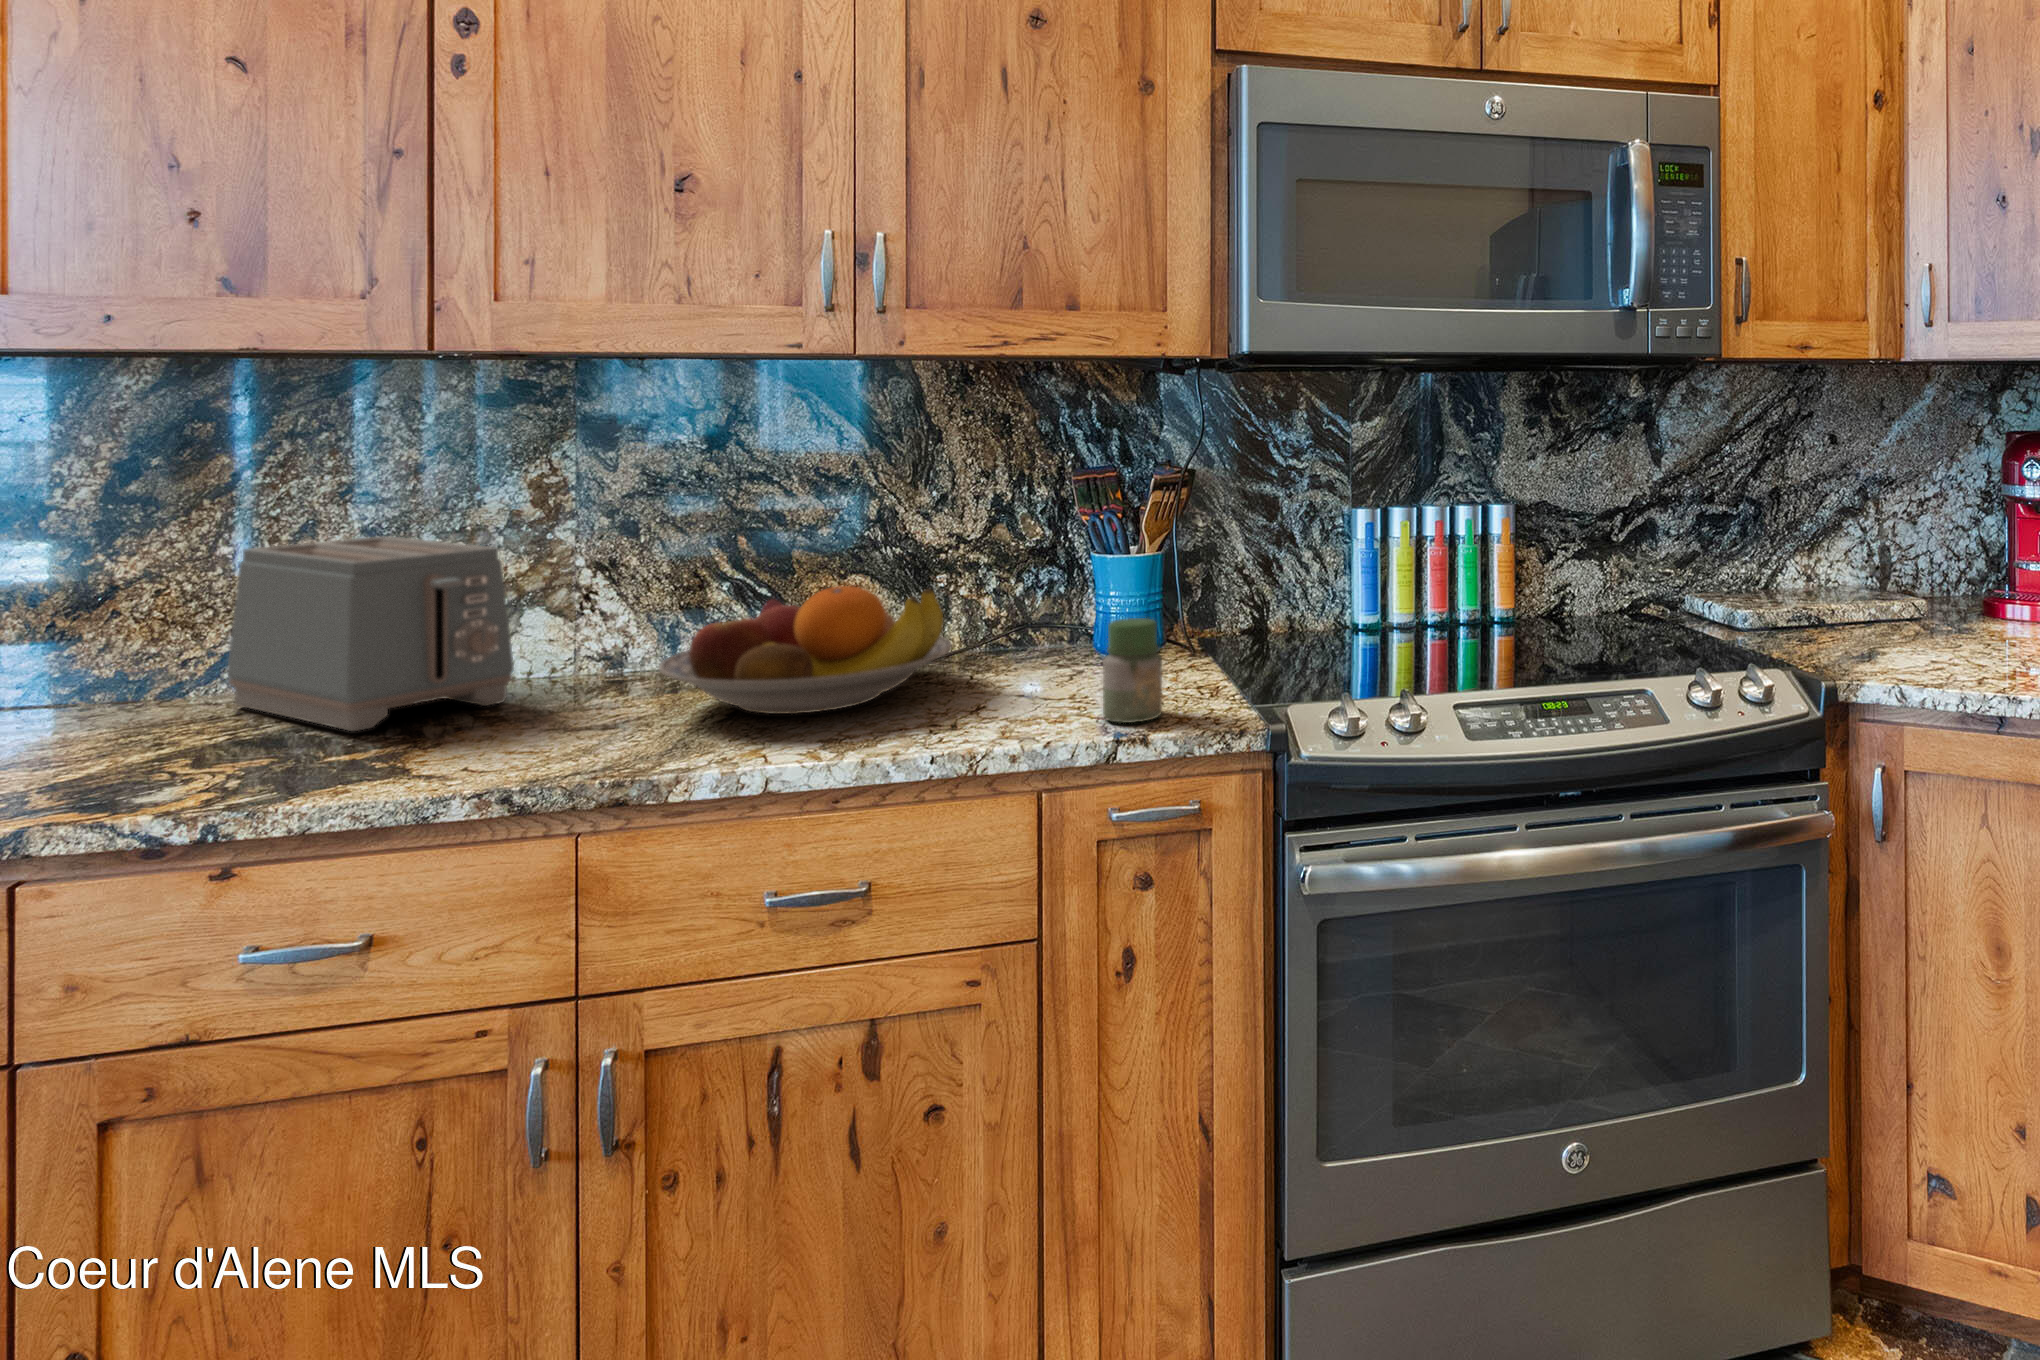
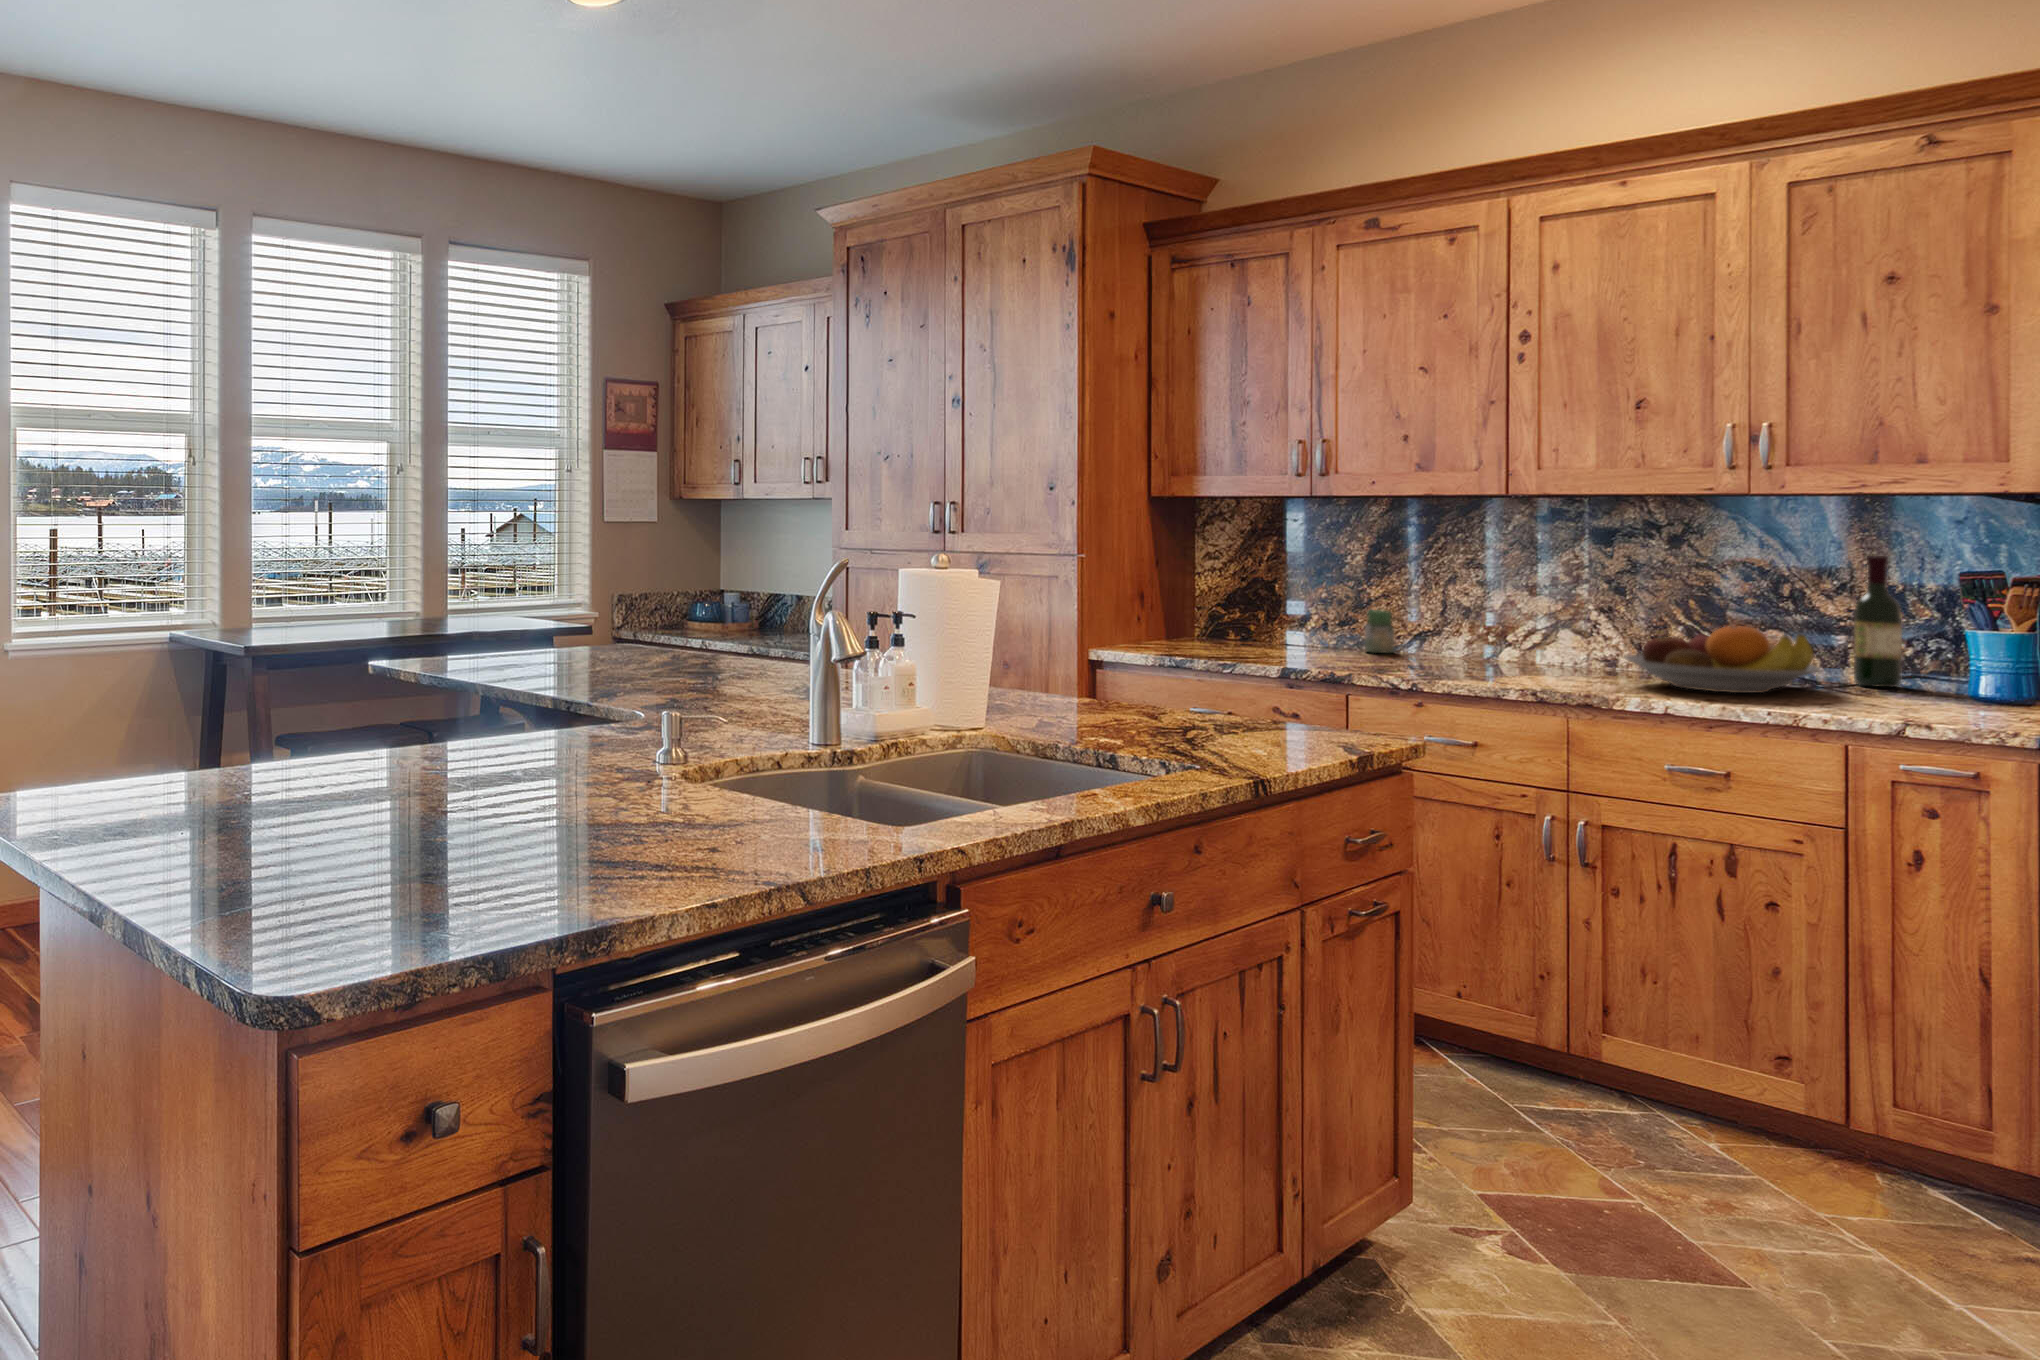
wine bottle: none [967,448,1021,648] -> present [1854,556,1902,687]
toaster: present [227,536,514,731] -> none [1418,584,1550,669]
jar: present [1103,618,1162,723] -> present [1365,610,1394,653]

